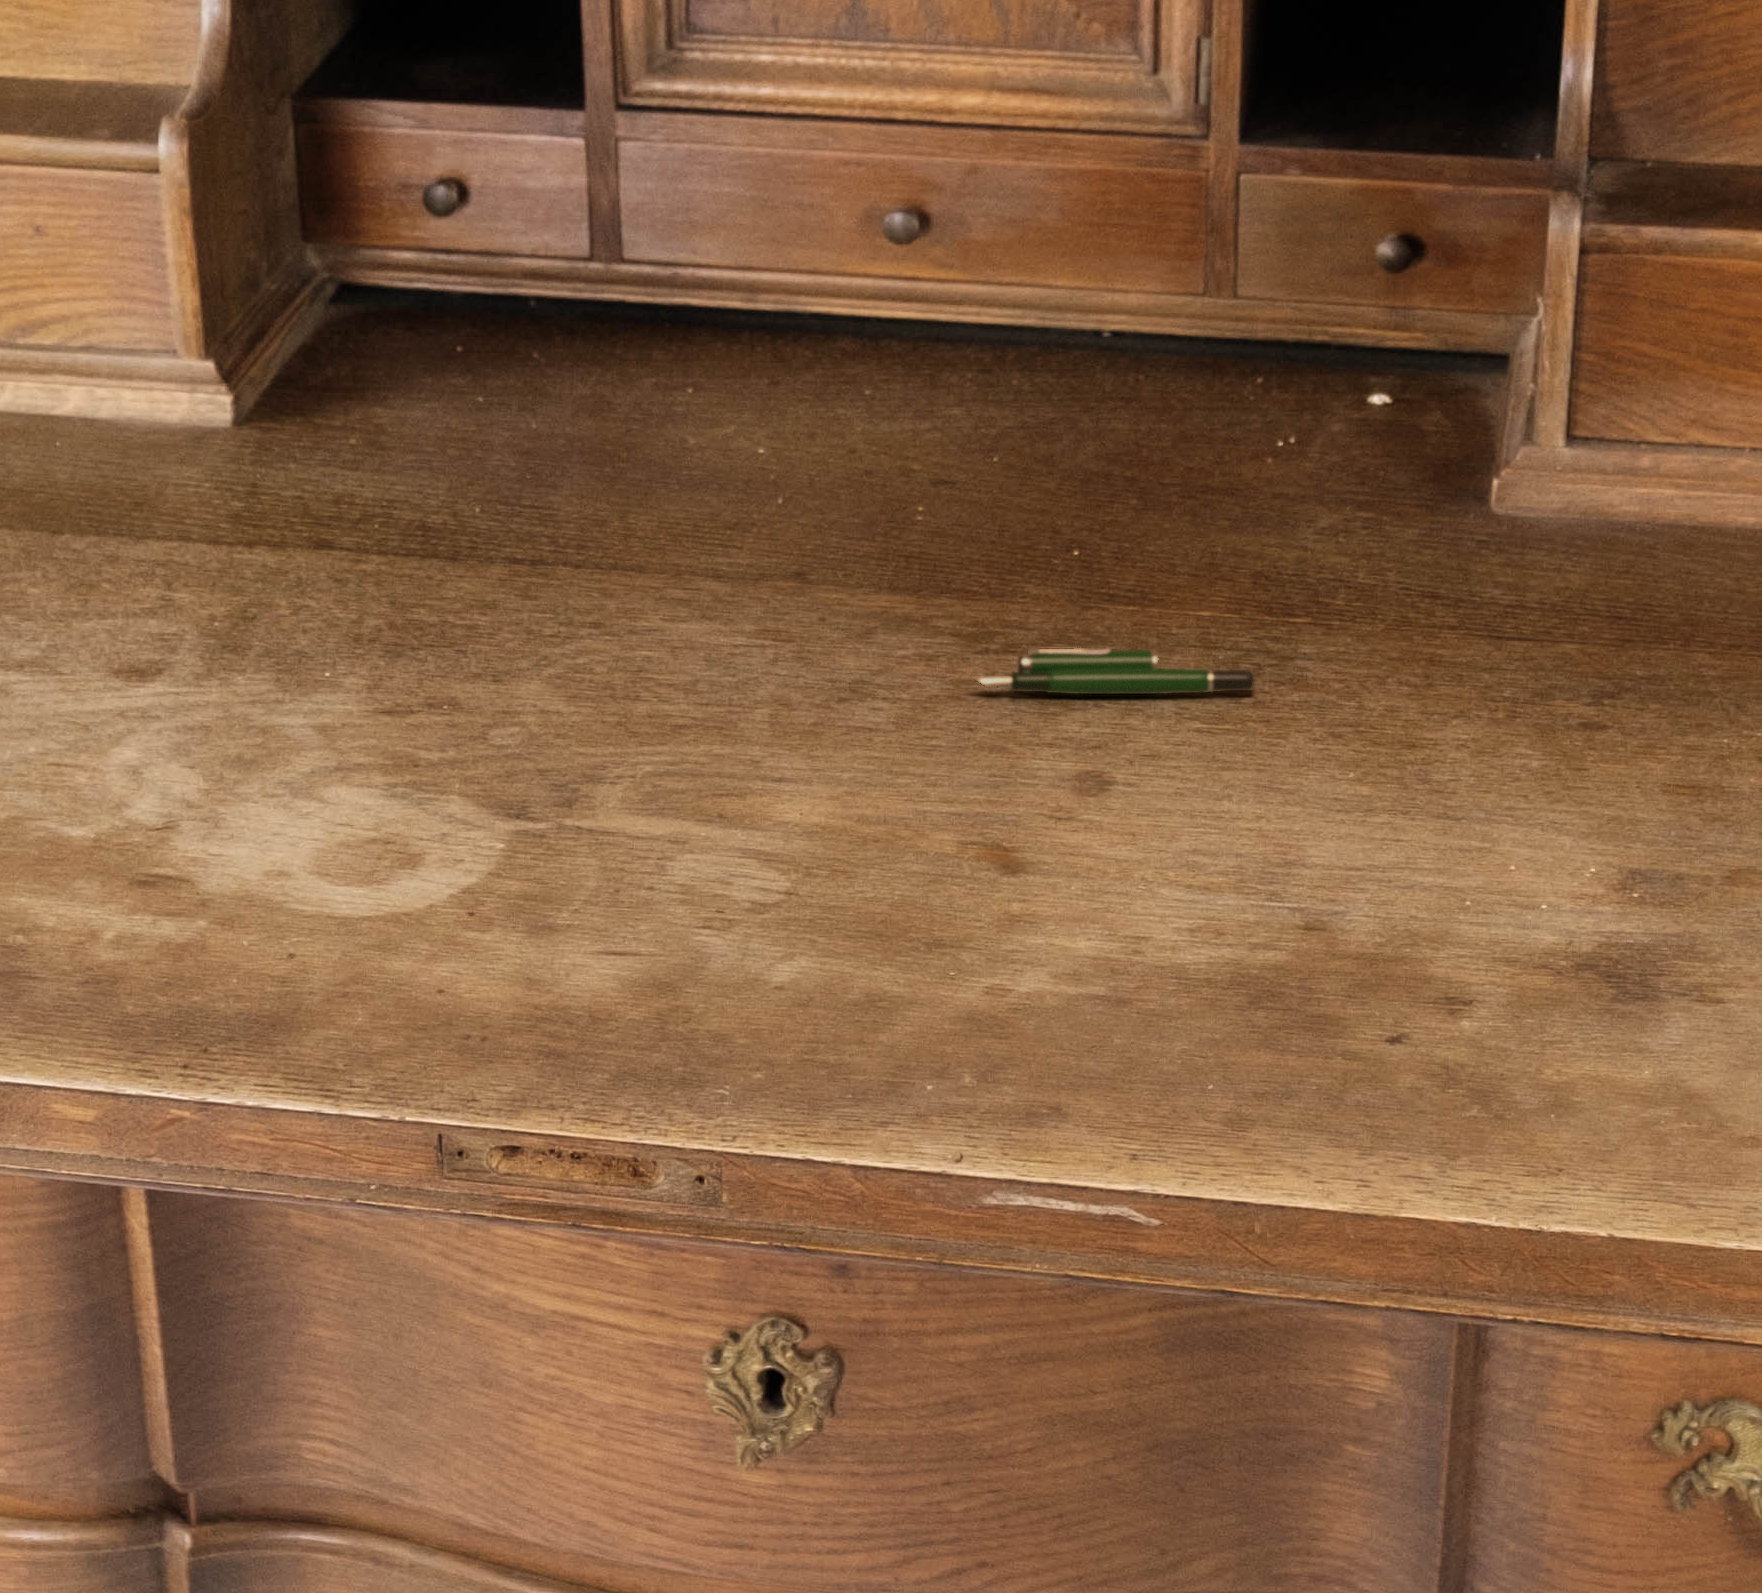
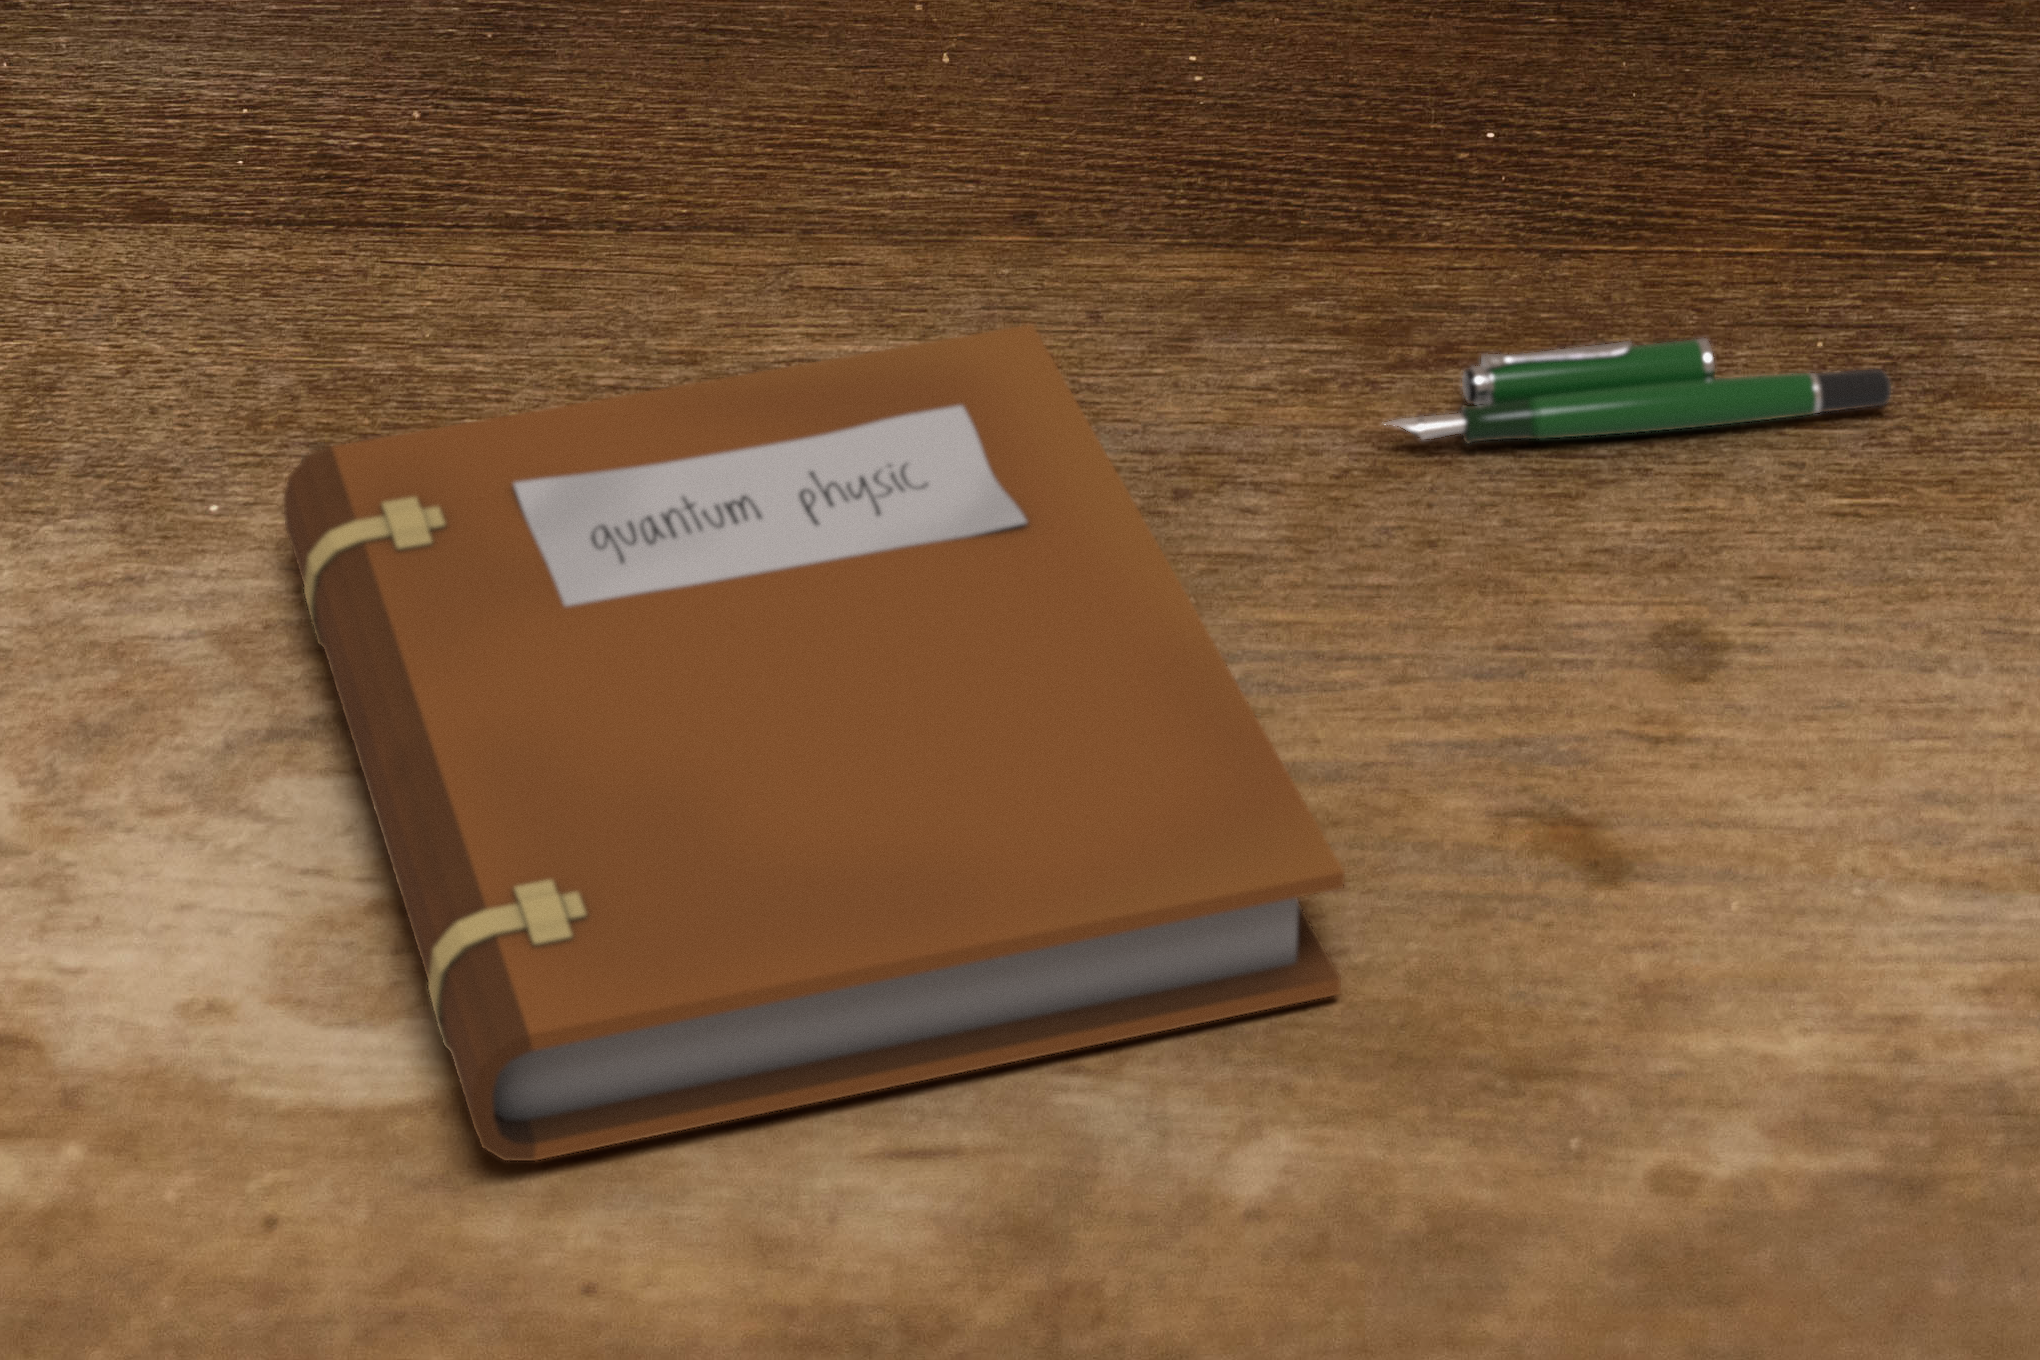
notebook: none [363,612,855,936] -> present [284,325,1345,1161]

